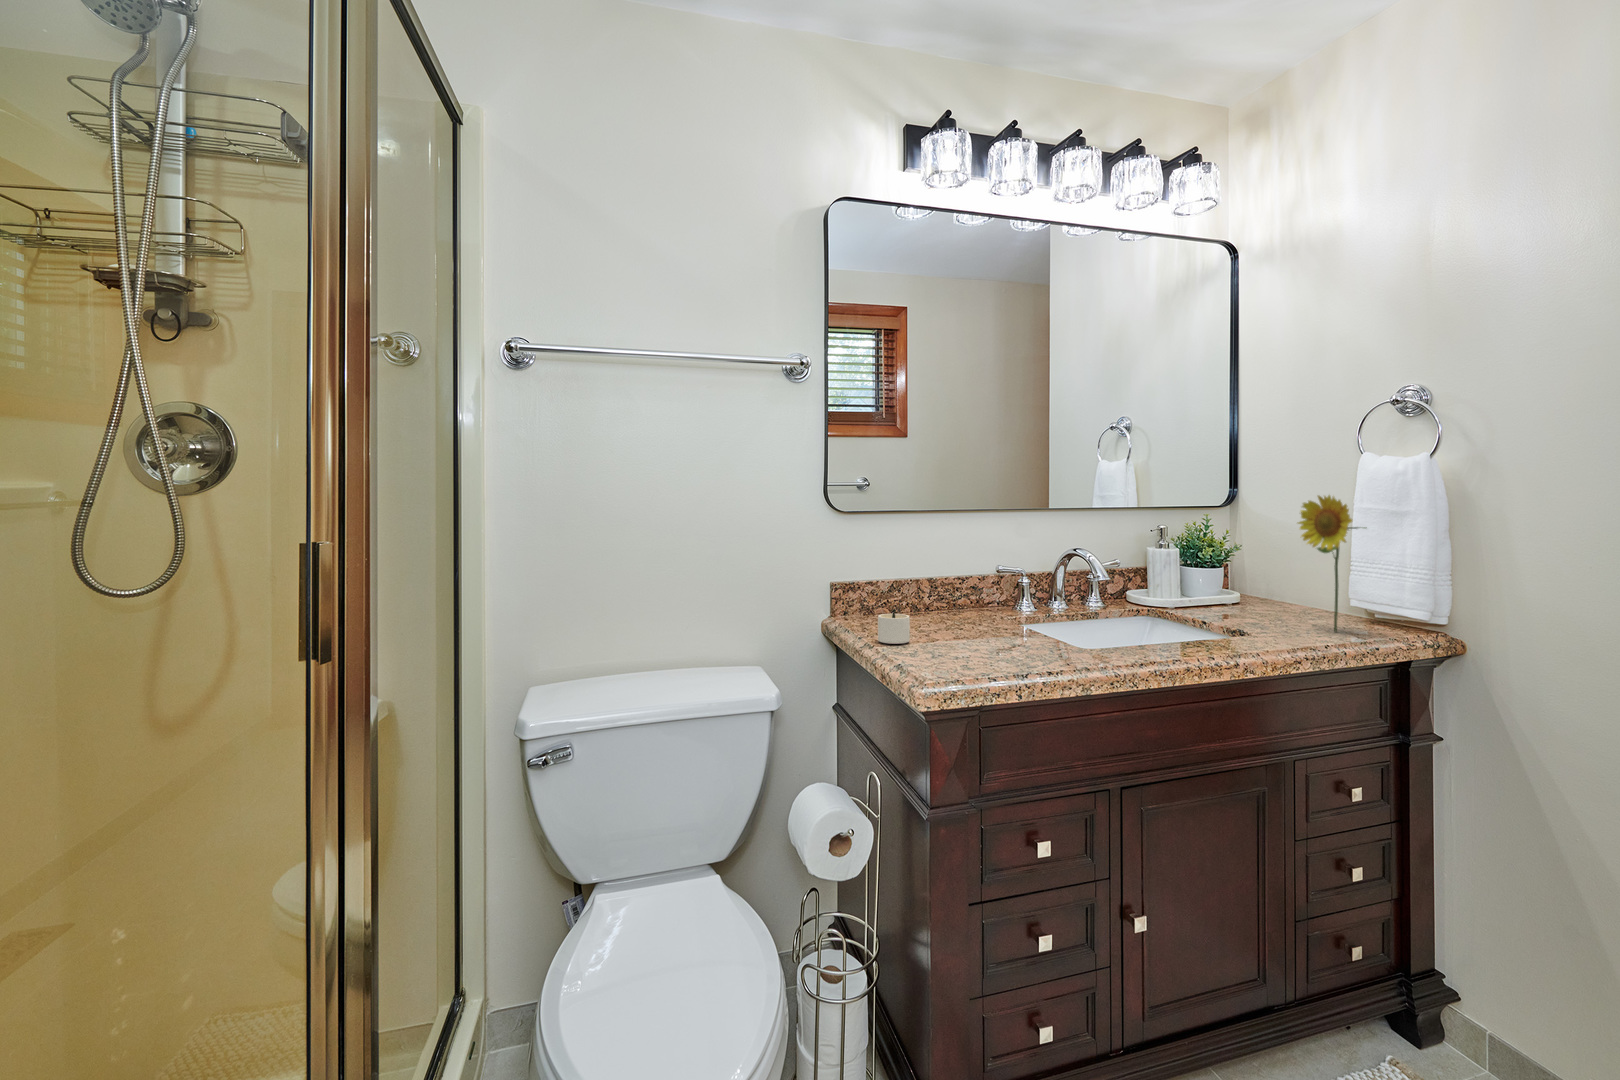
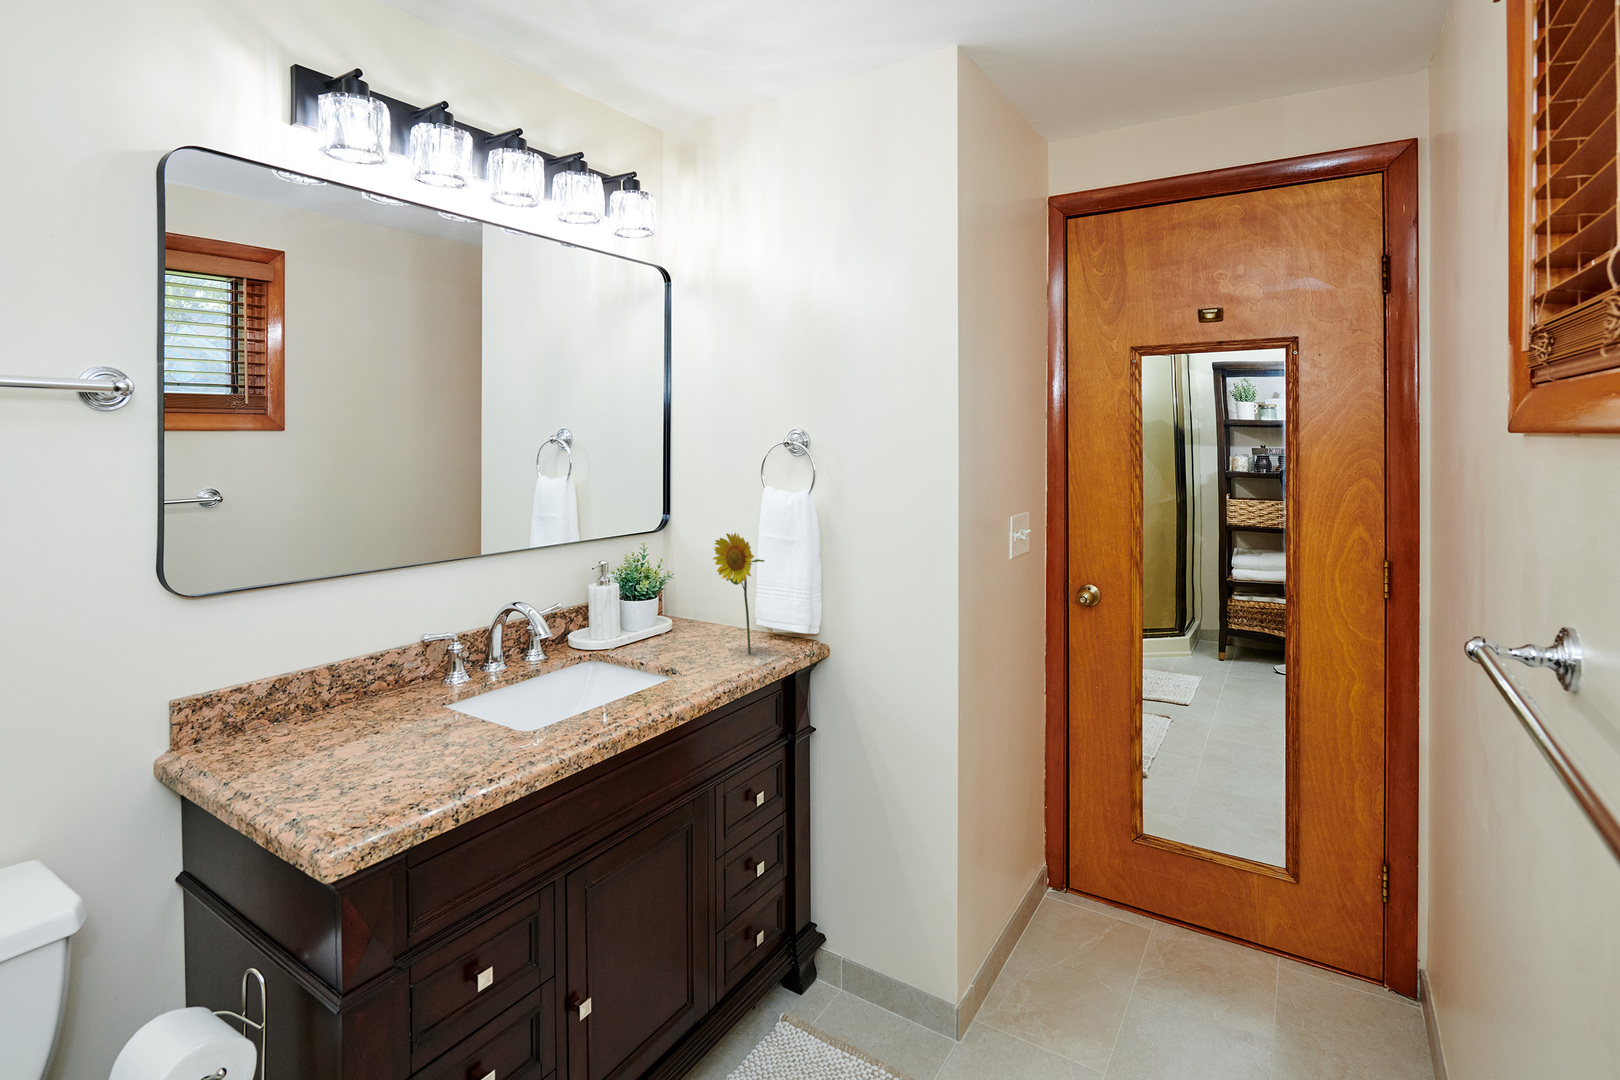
candle: present [878,613,910,644] -> none [252,737,324,783]

